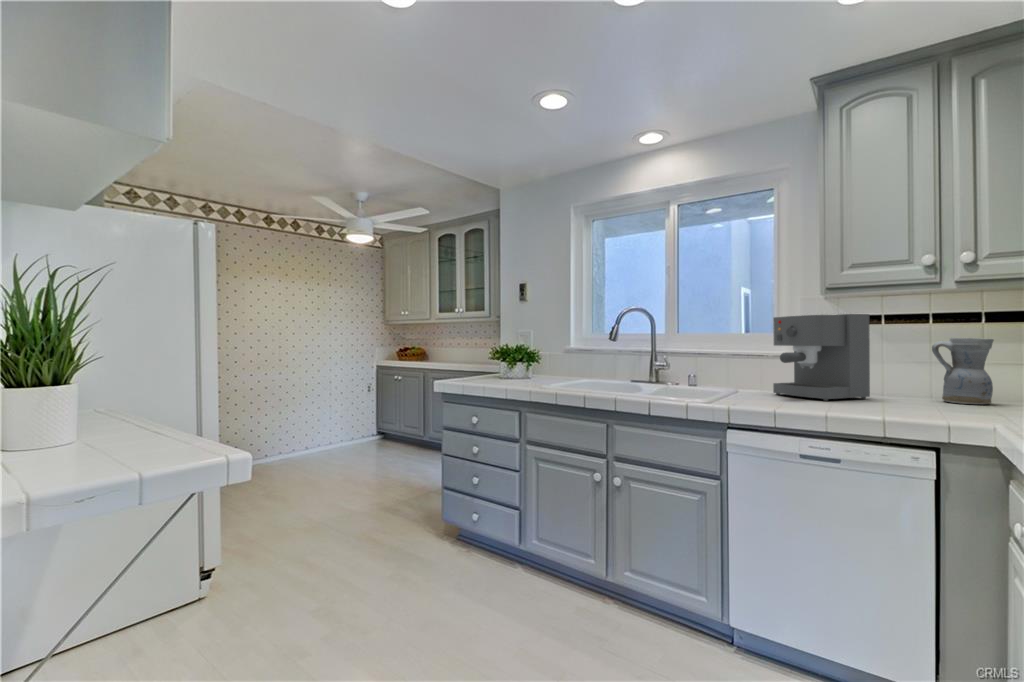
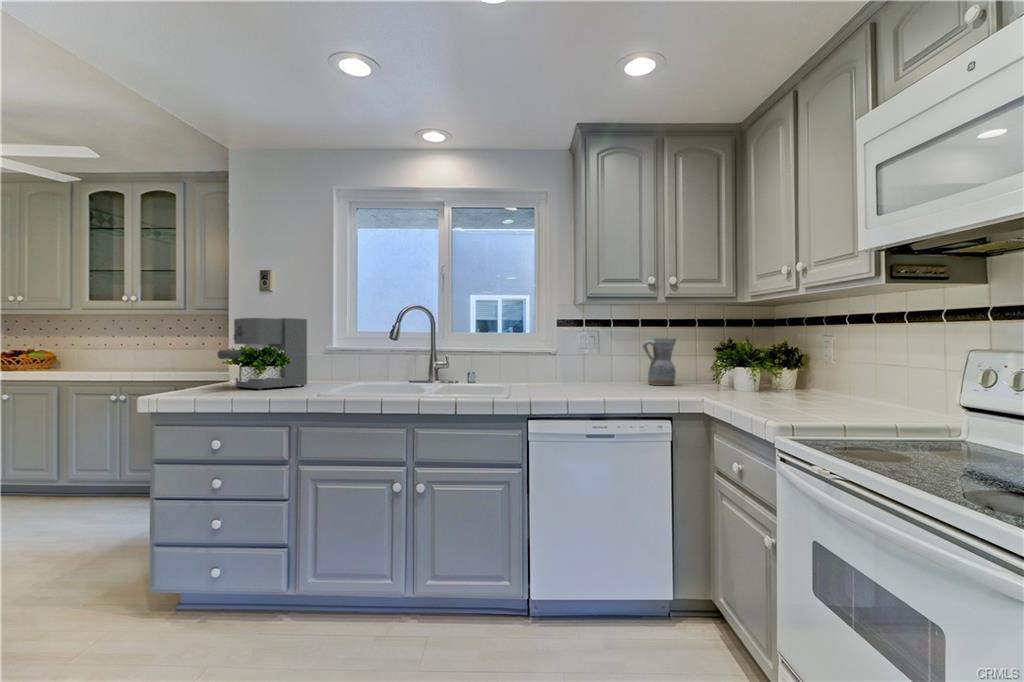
coffee maker: present [773,314,870,401] -> present [217,318,307,390]

